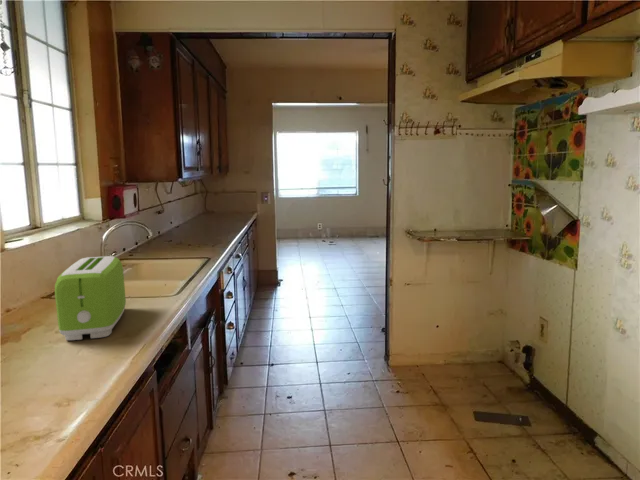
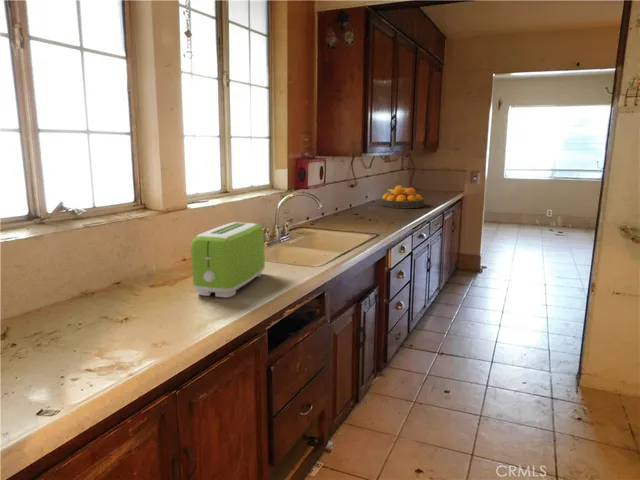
fruit bowl: none [188,209,232,231] -> present [381,185,424,208]

